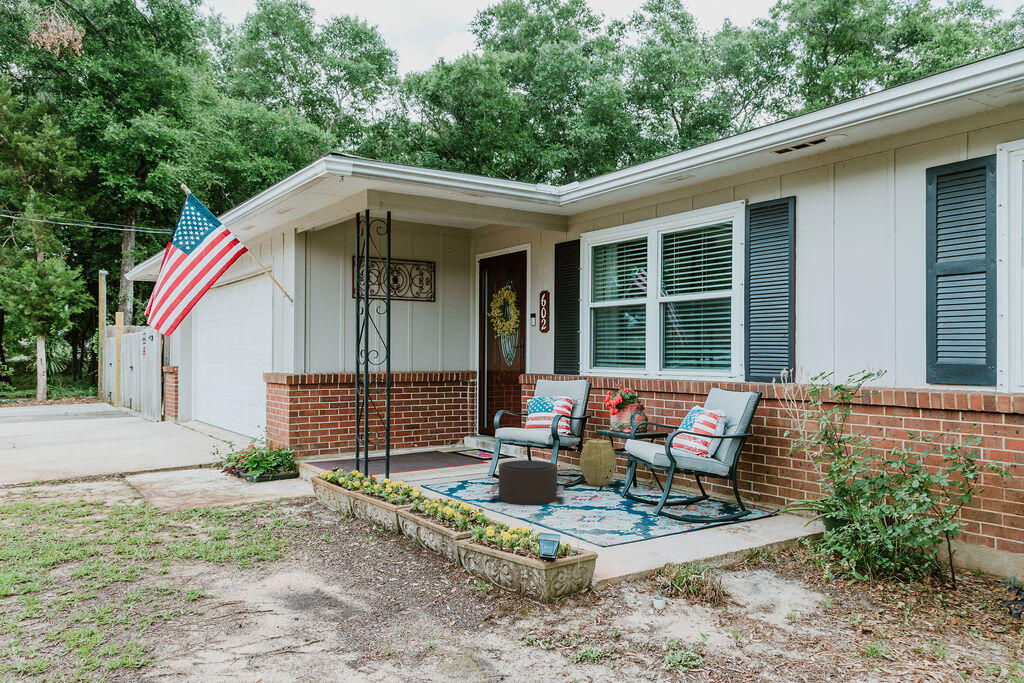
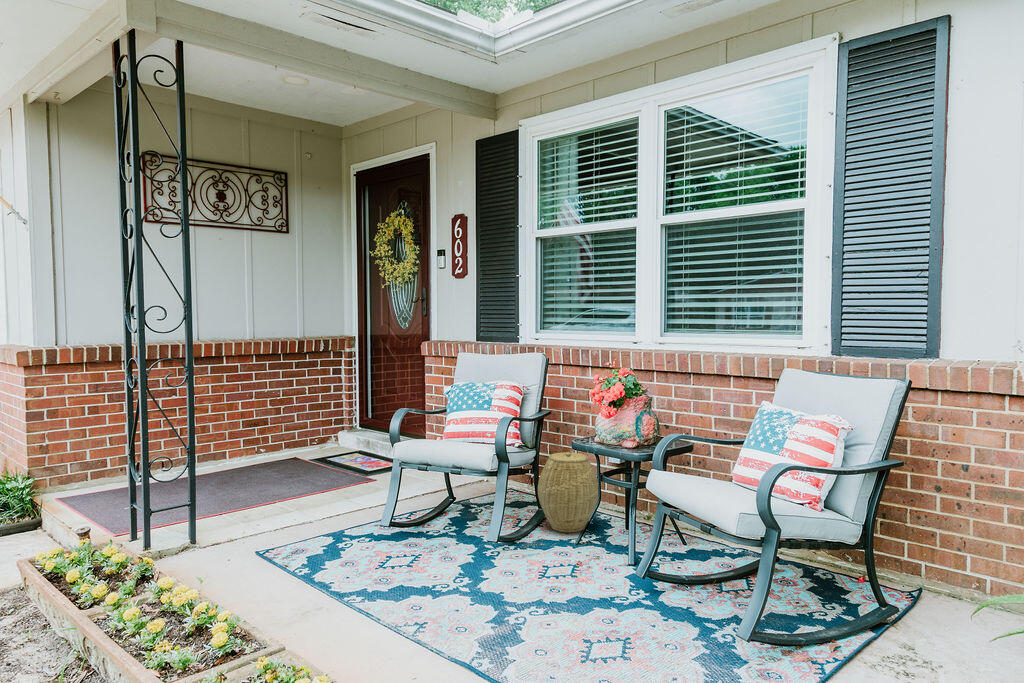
pouf: present [490,460,564,505] -> none [389,504,532,604]

